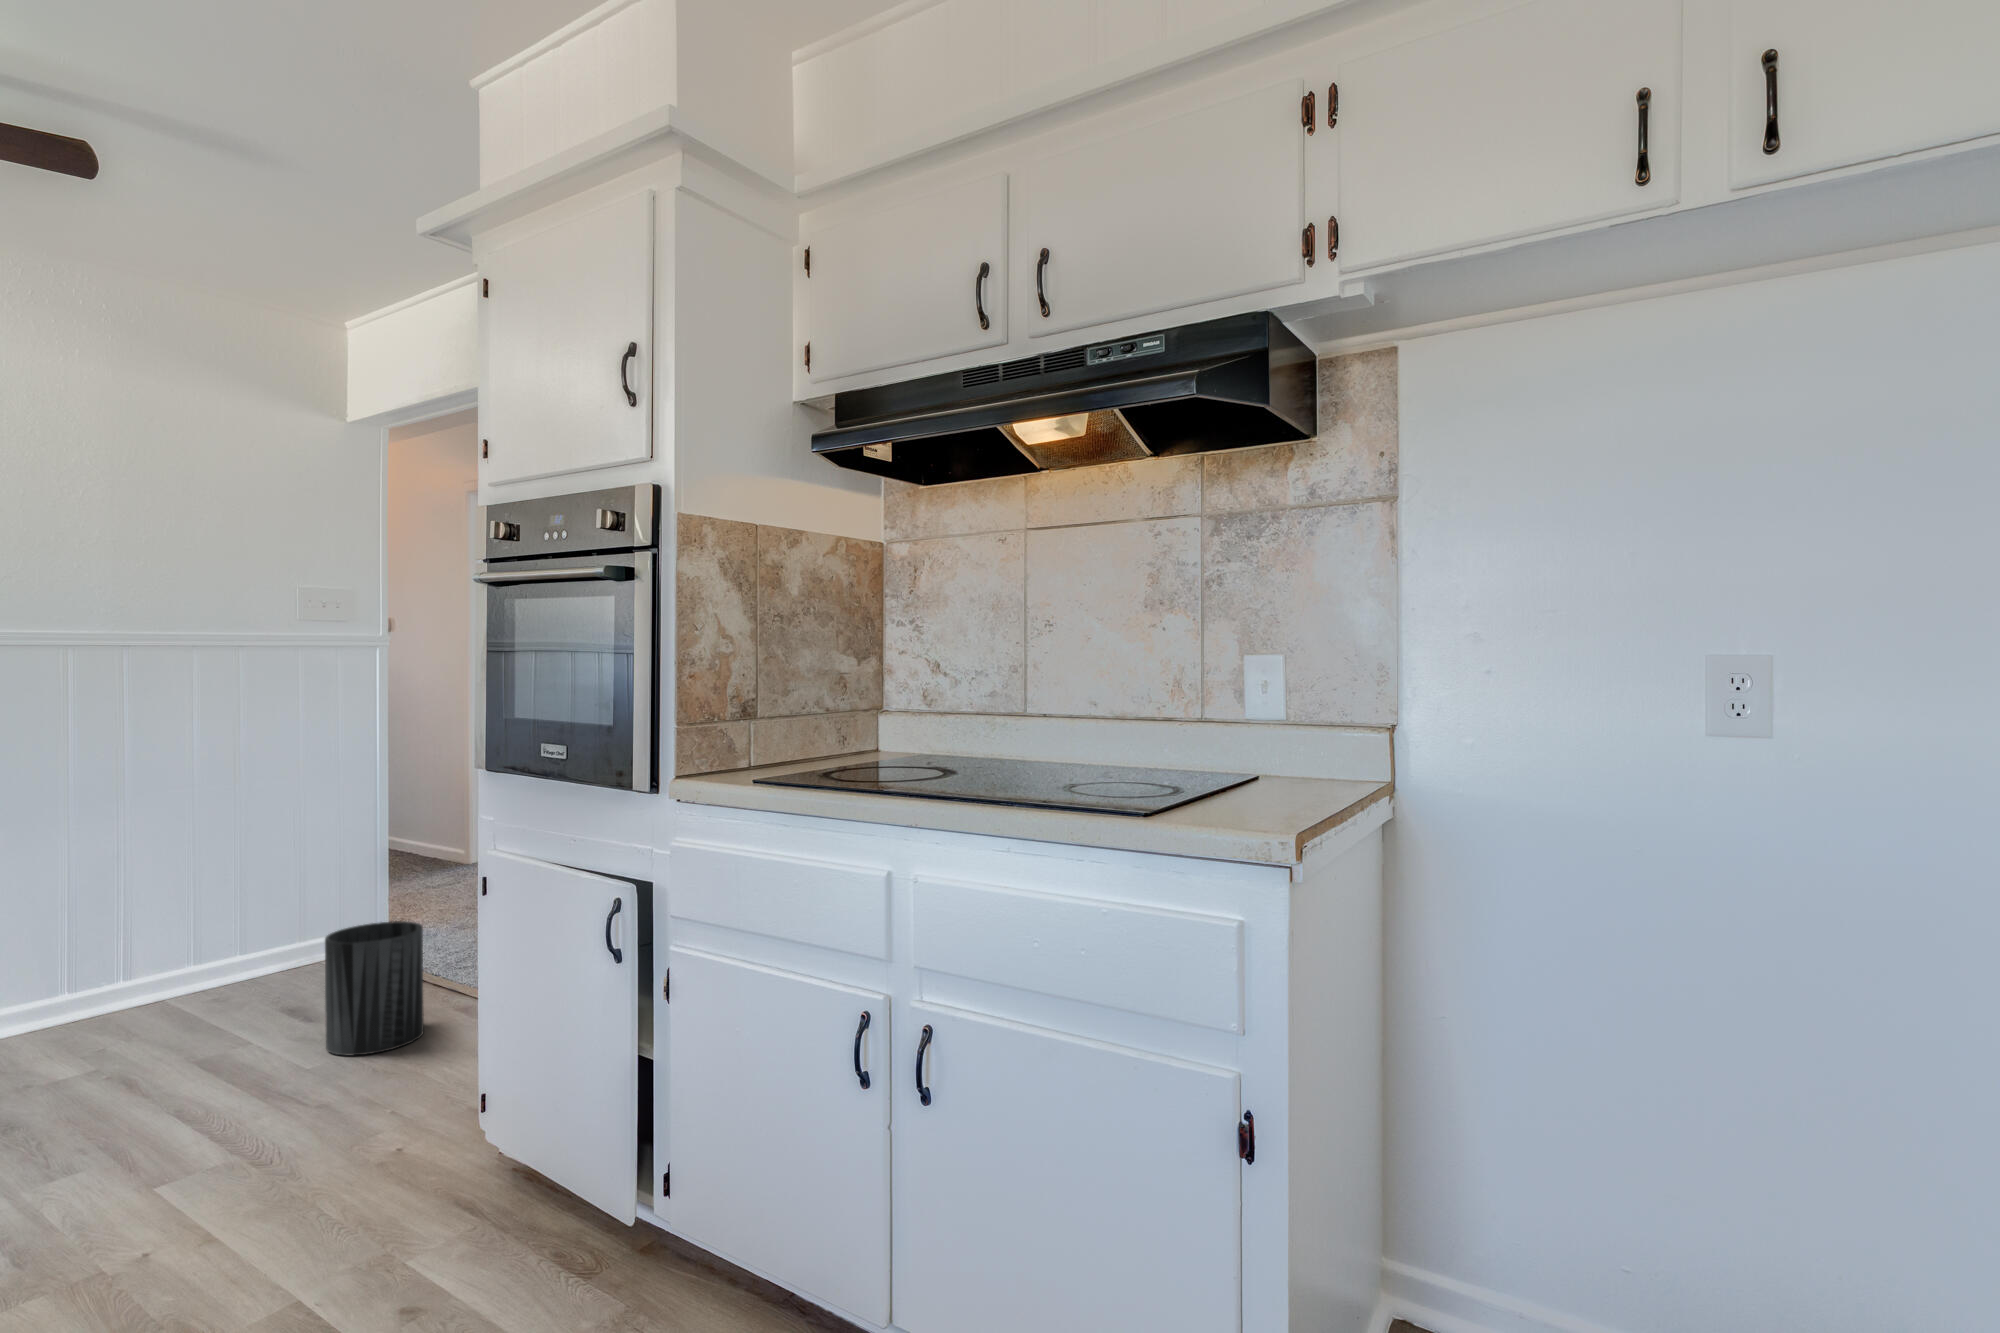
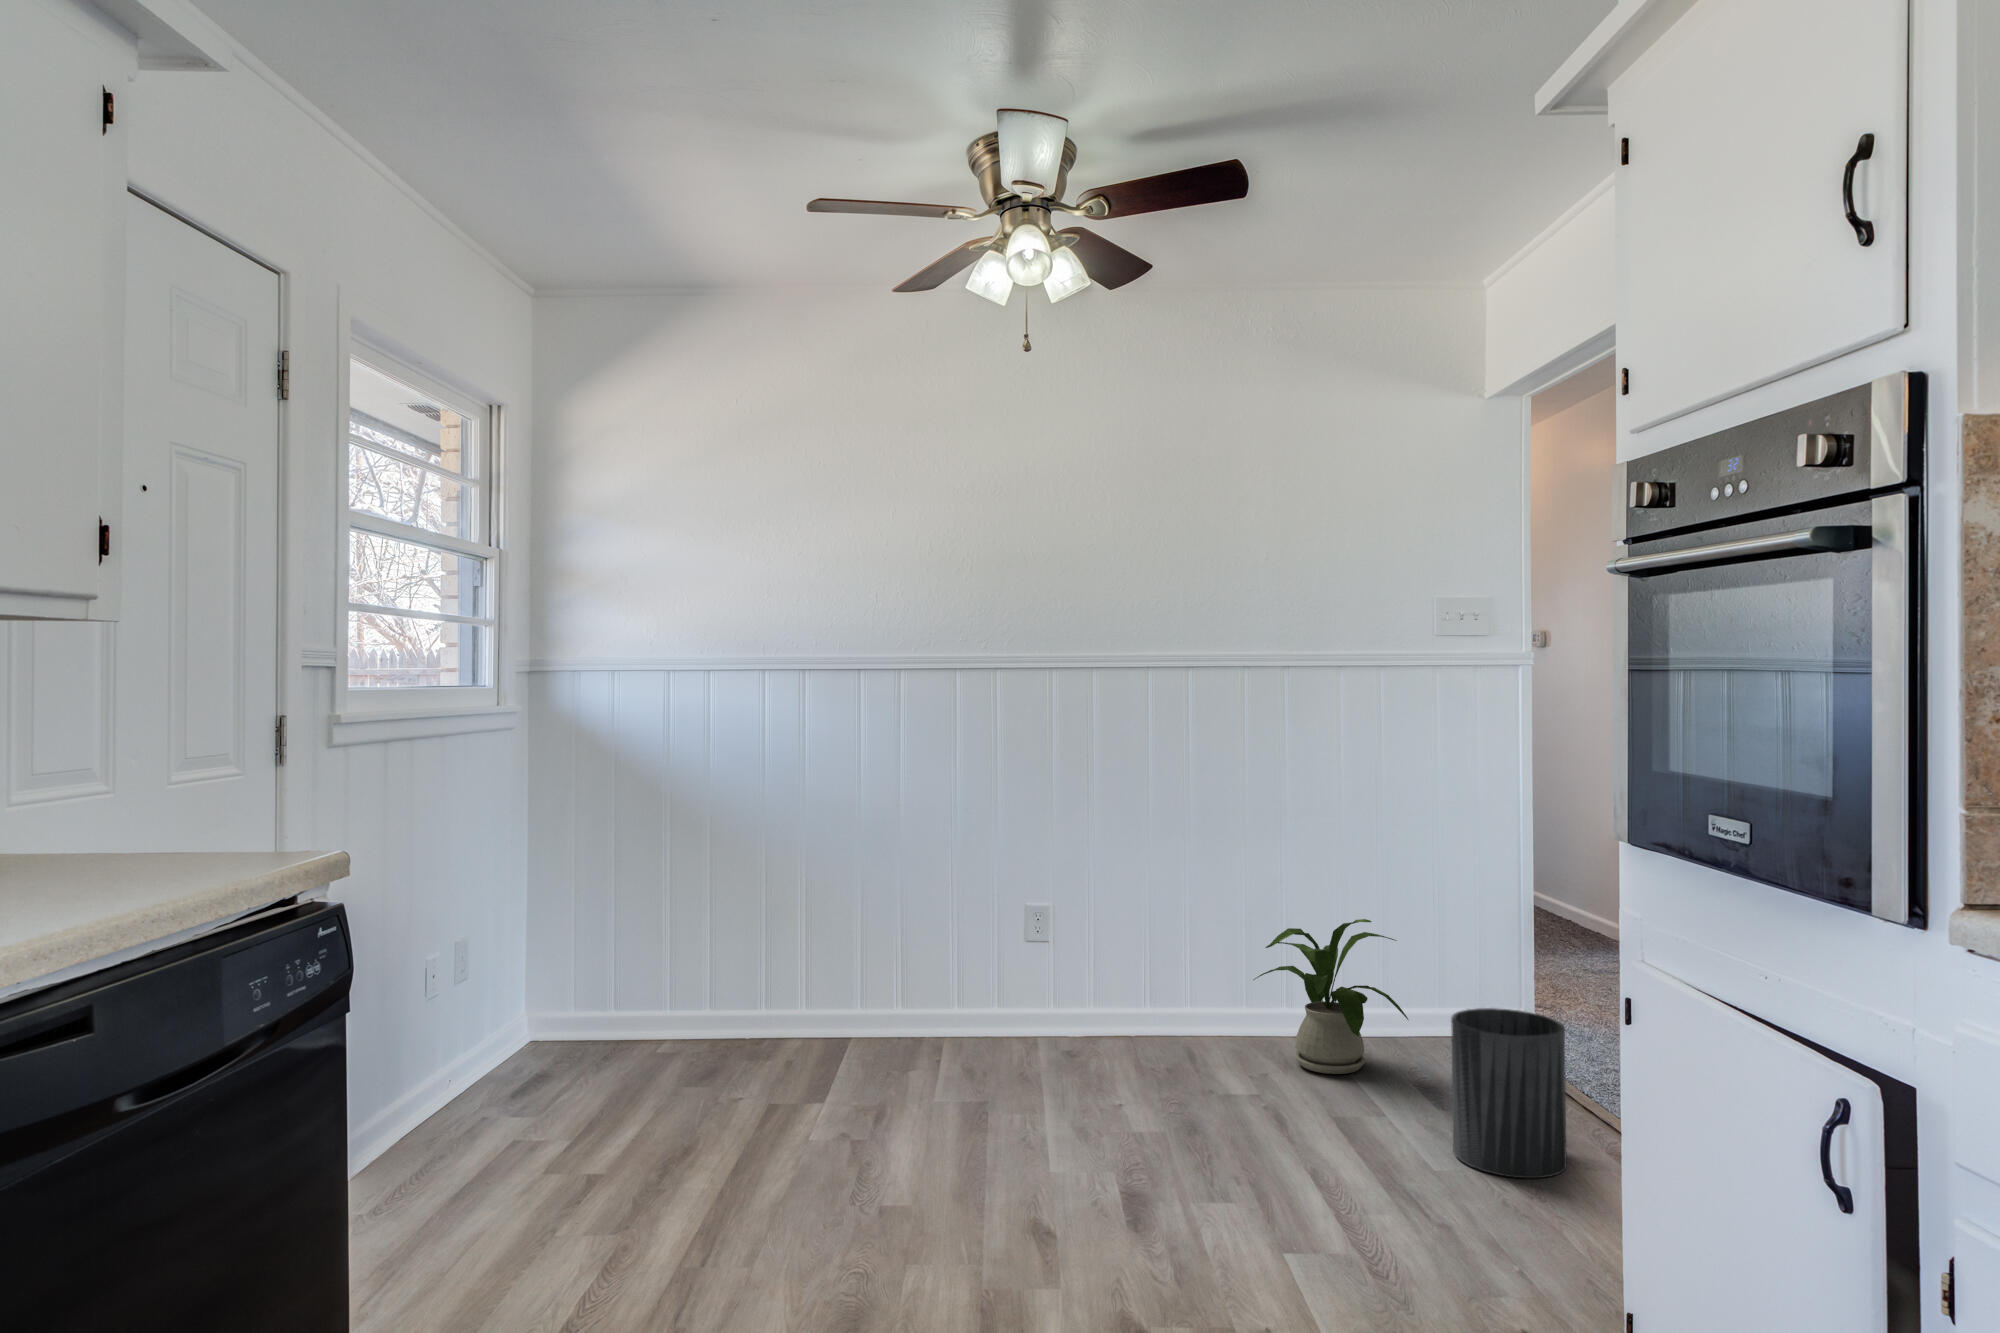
house plant: none [92,875,276,1026] -> present [1253,919,1408,1074]

